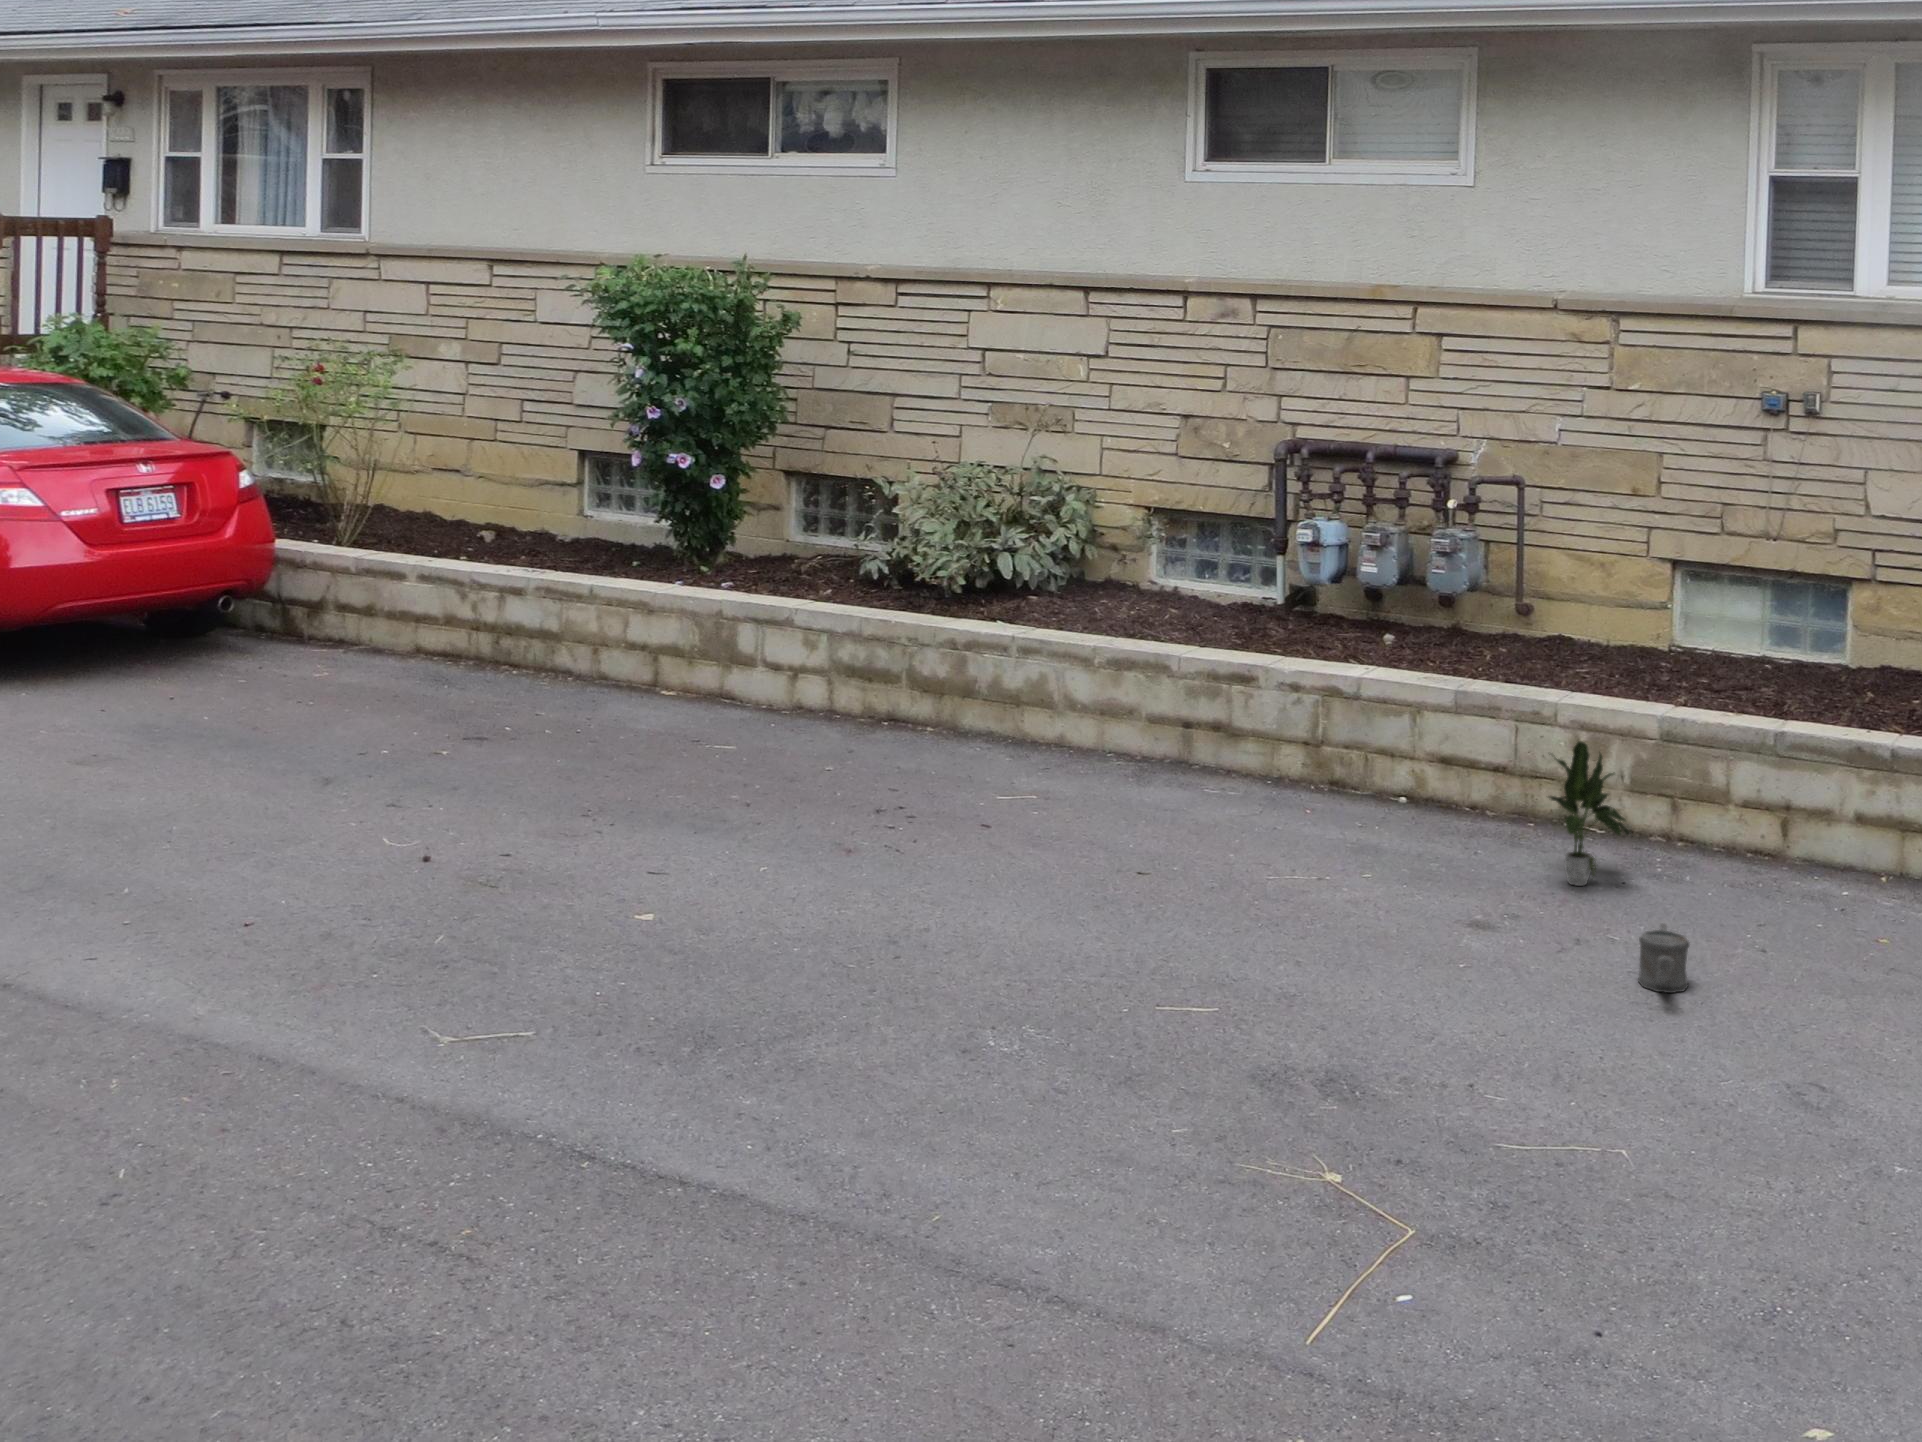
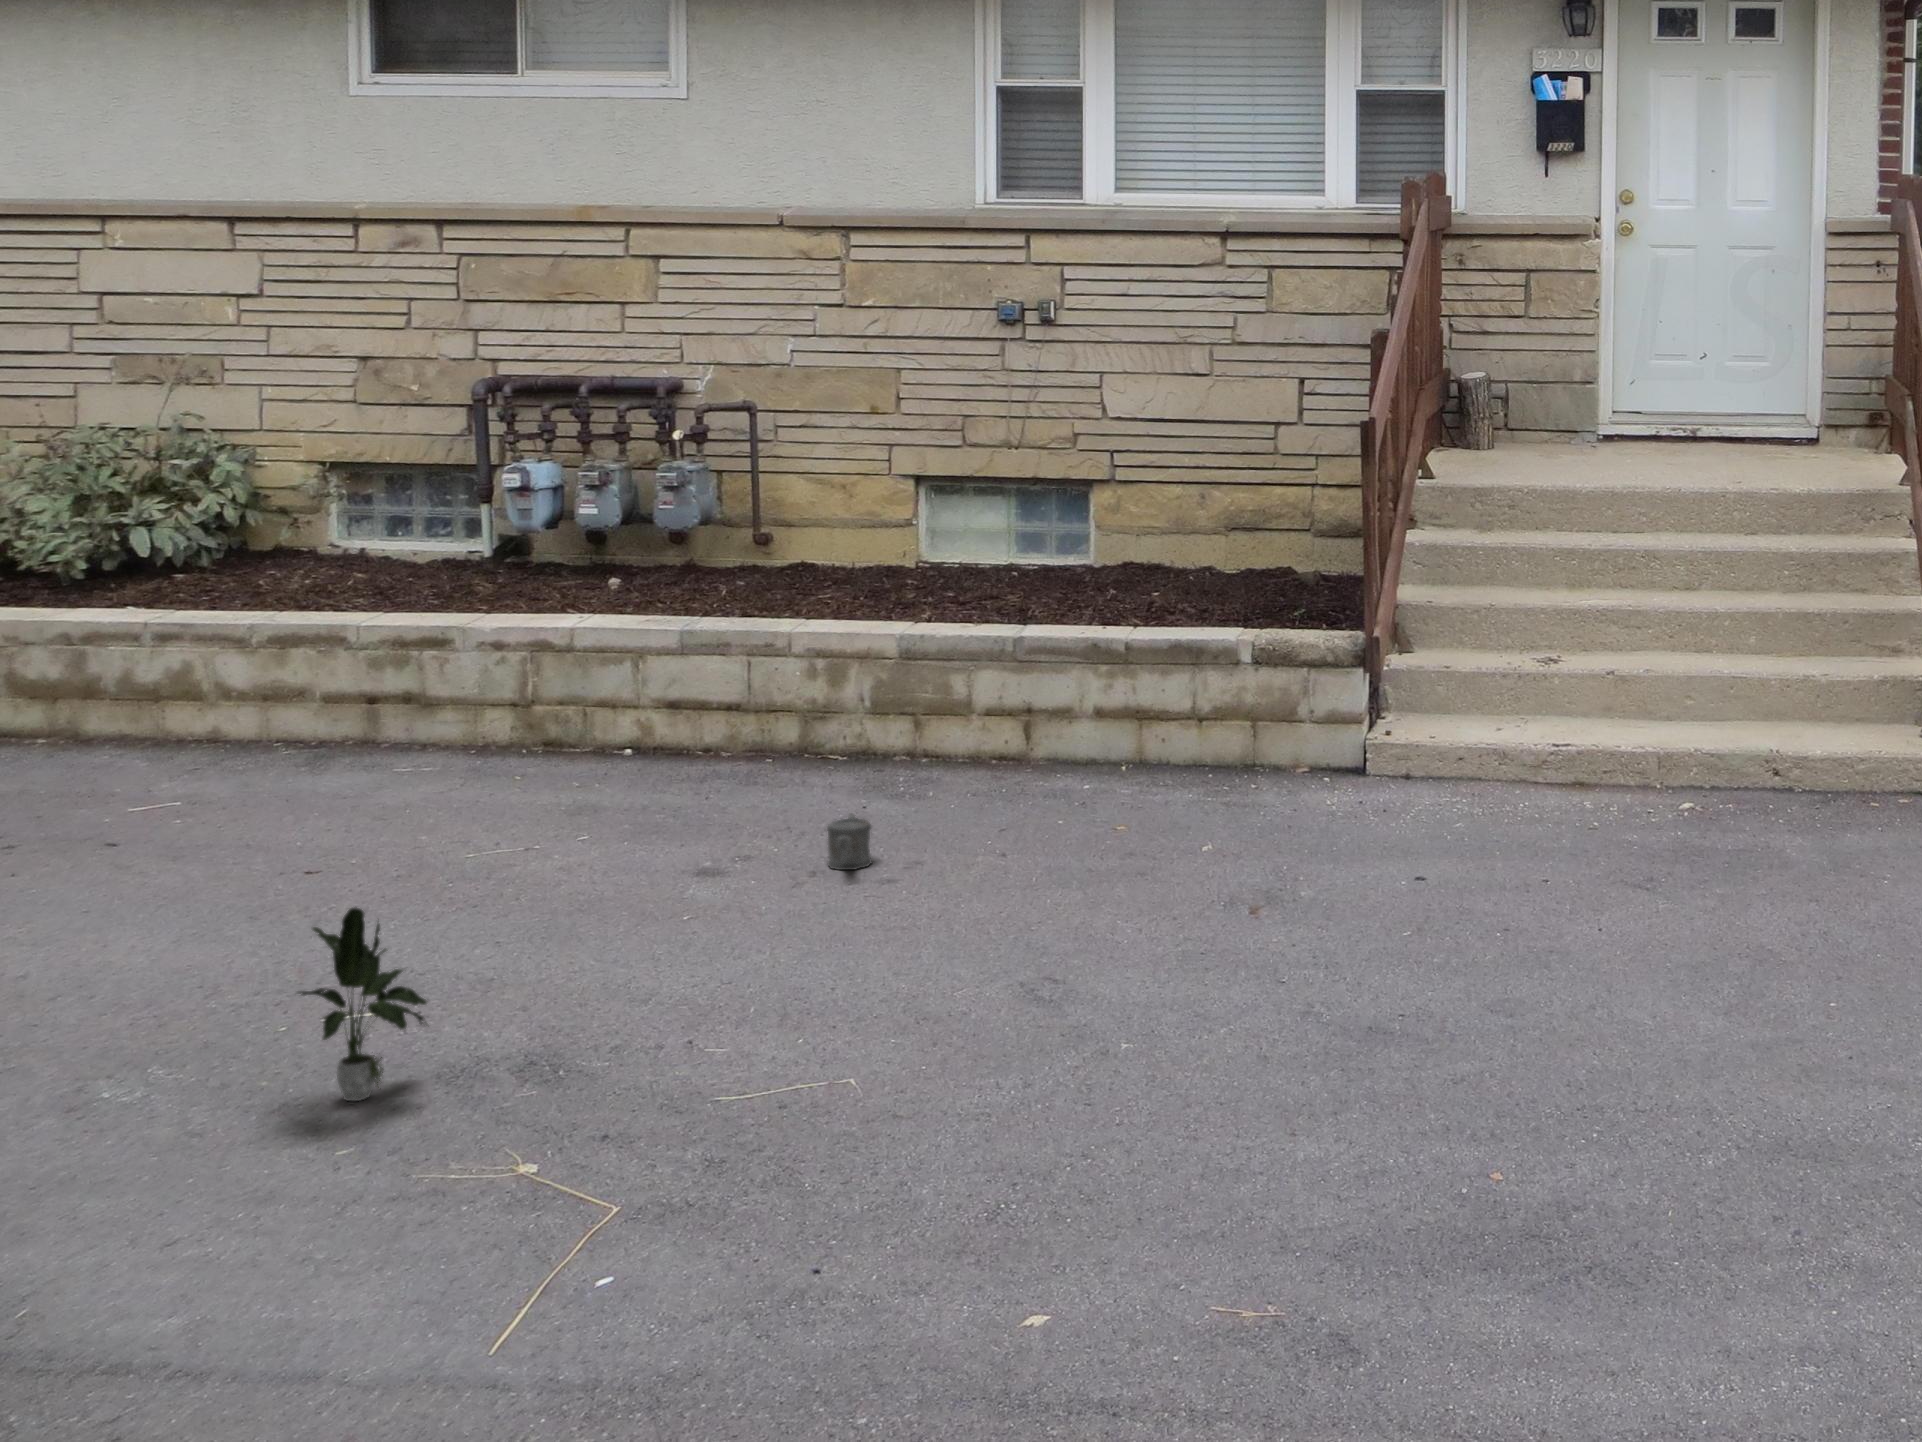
potted plant: present [1549,741,1633,886] -> present [297,907,427,1101]

